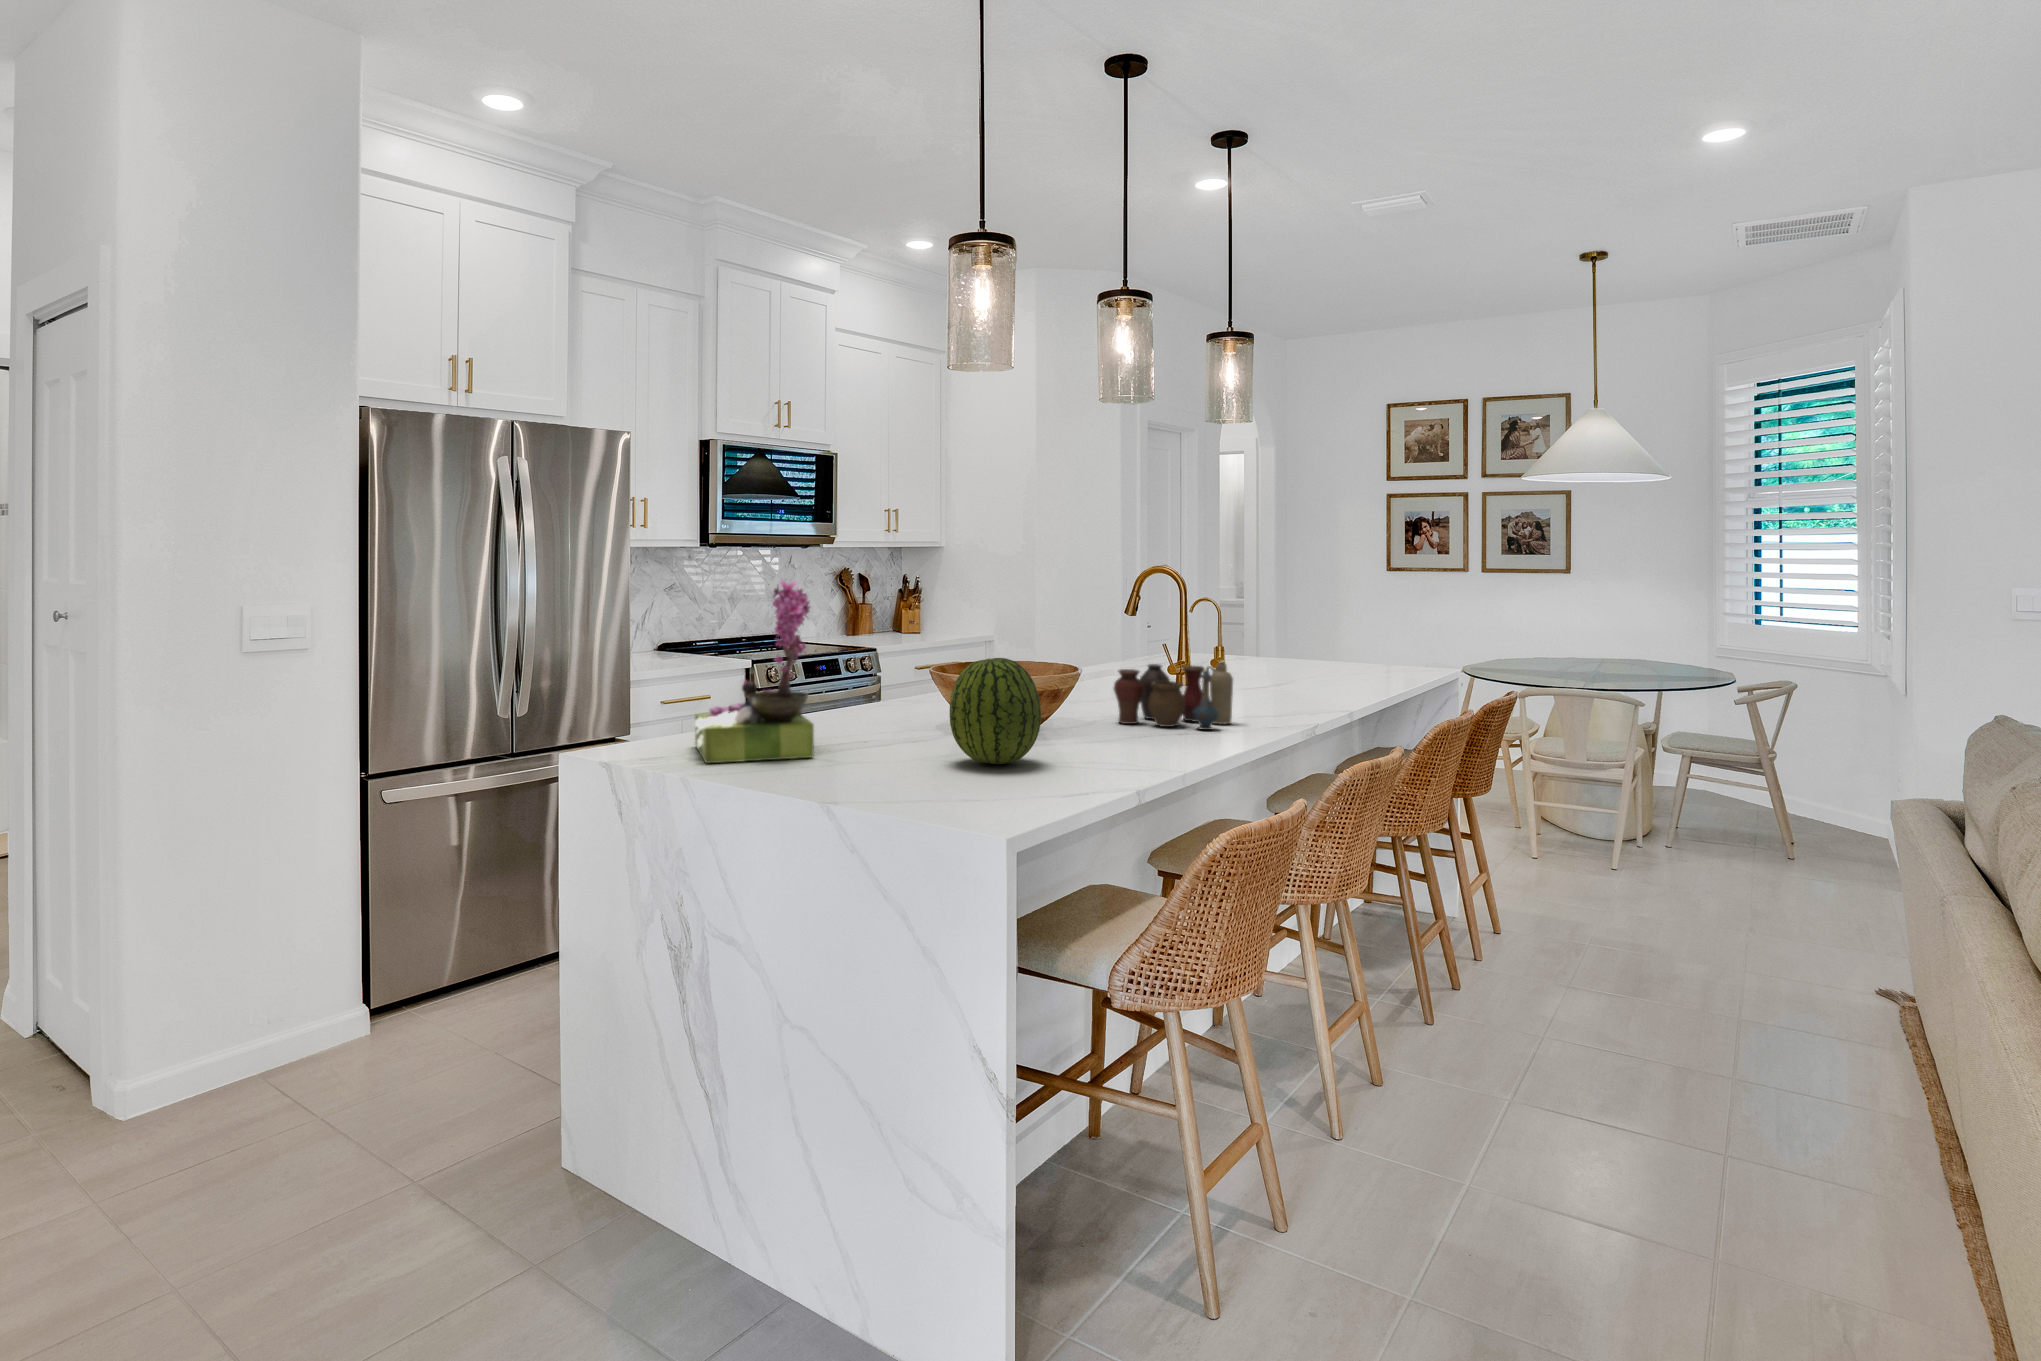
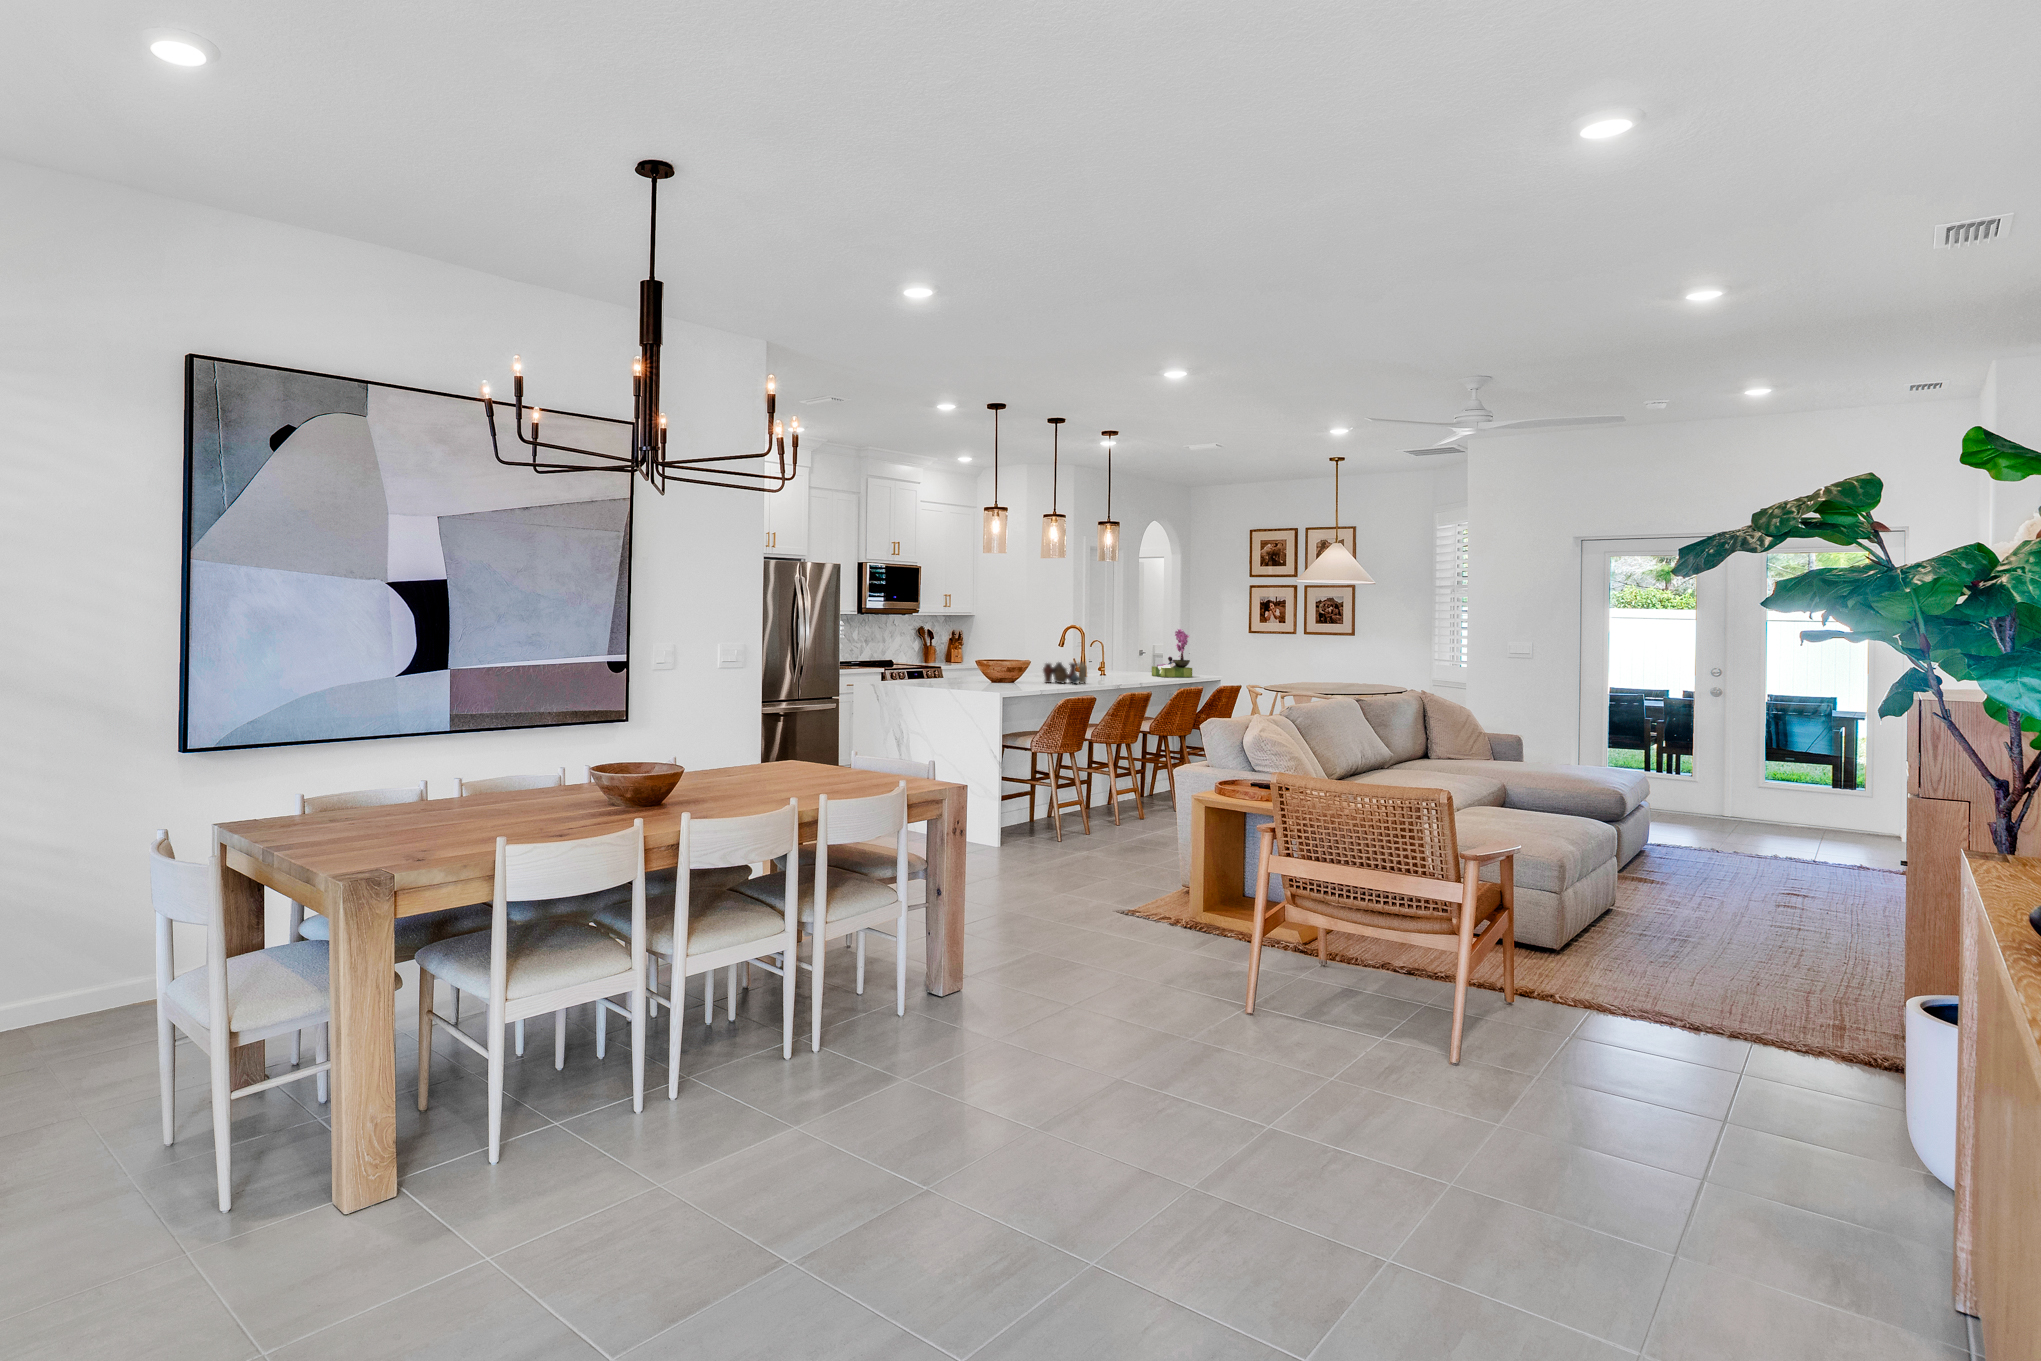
flower arrangement: present [695,580,818,763] -> present [1152,629,1192,677]
fruit: present [950,658,1041,764] -> none [983,654,1013,687]

